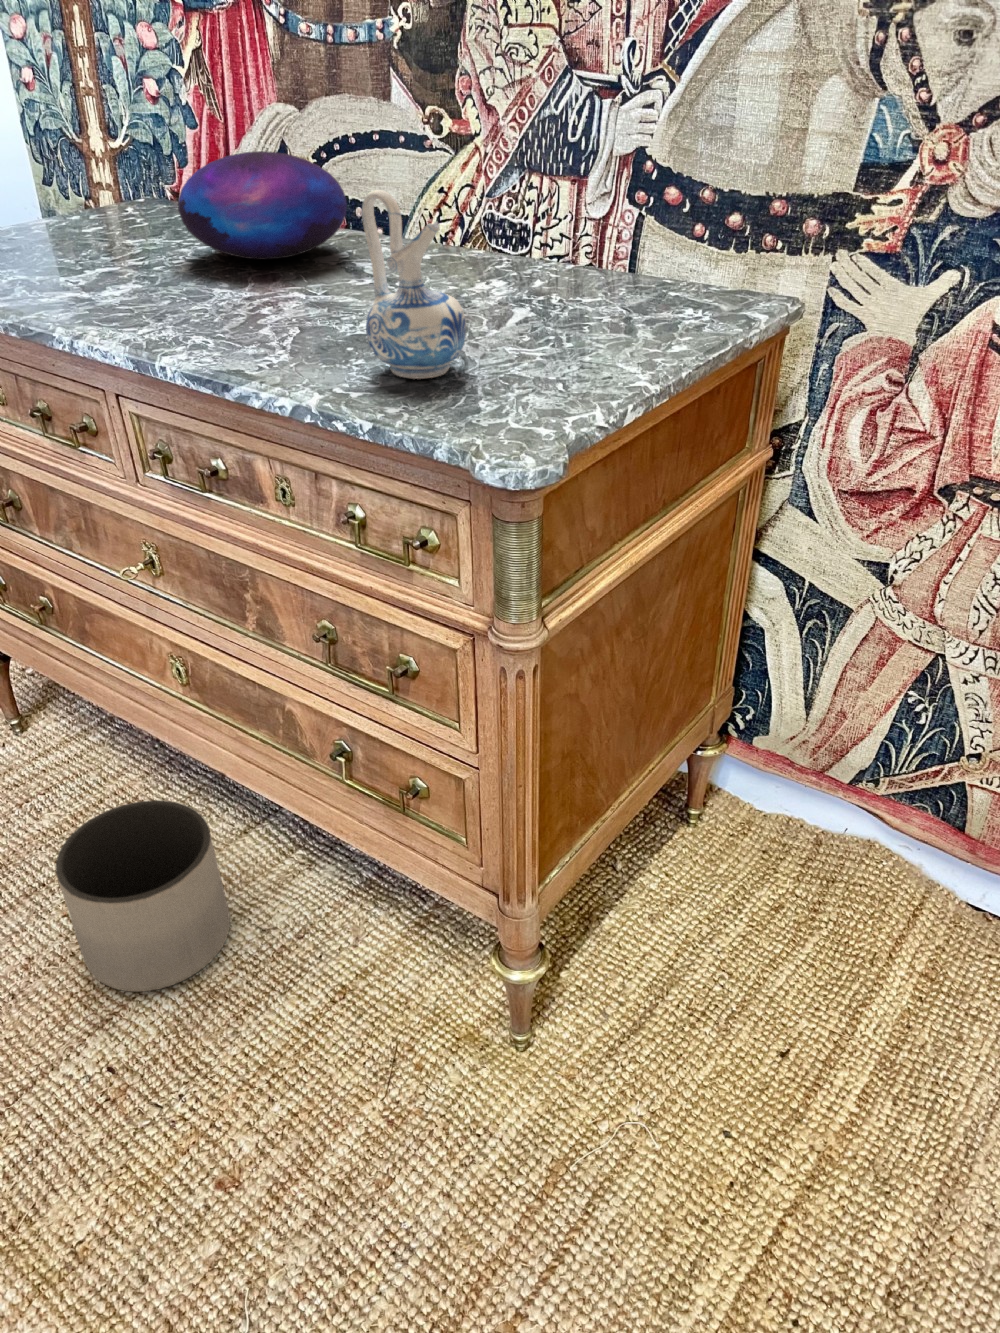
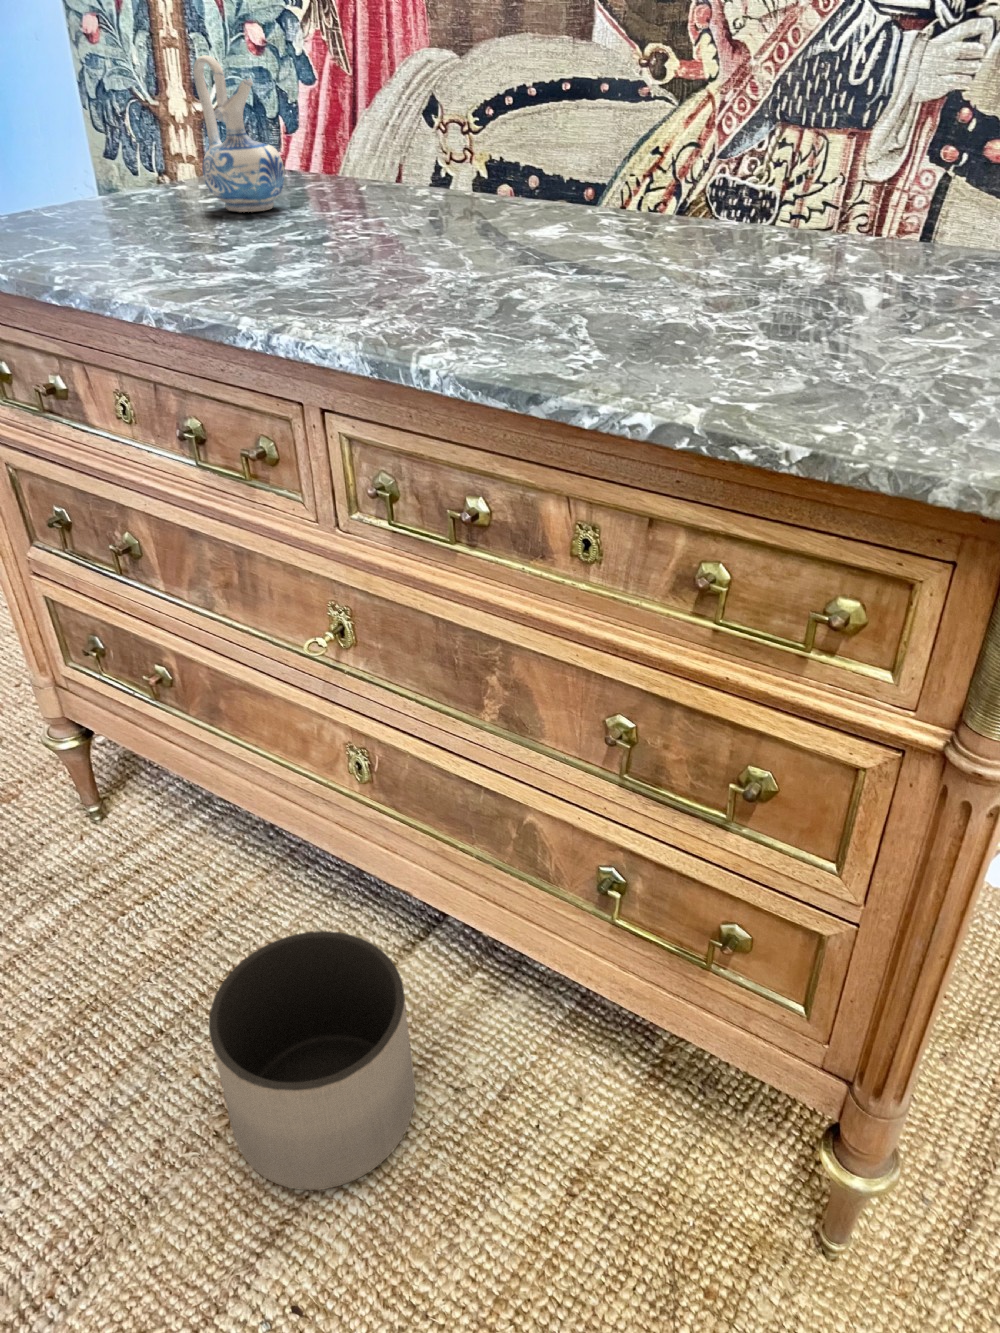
decorative orb: present [178,151,347,259] -> none [346,99,559,238]
ceramic pitcher: present [362,190,466,379] -> present [193,55,285,212]

